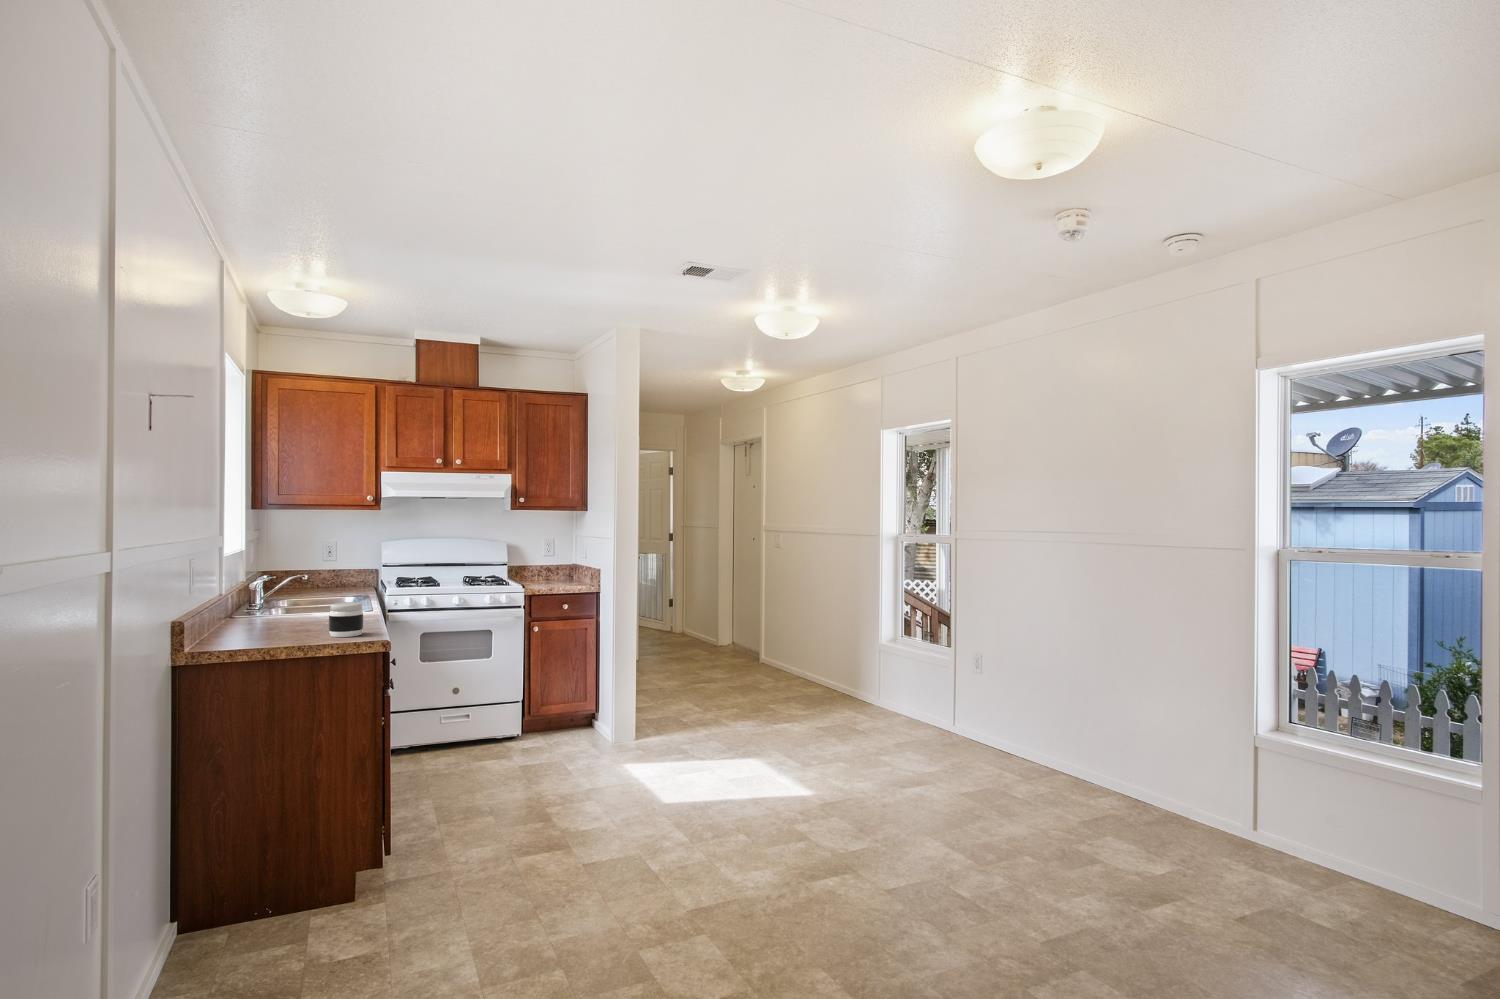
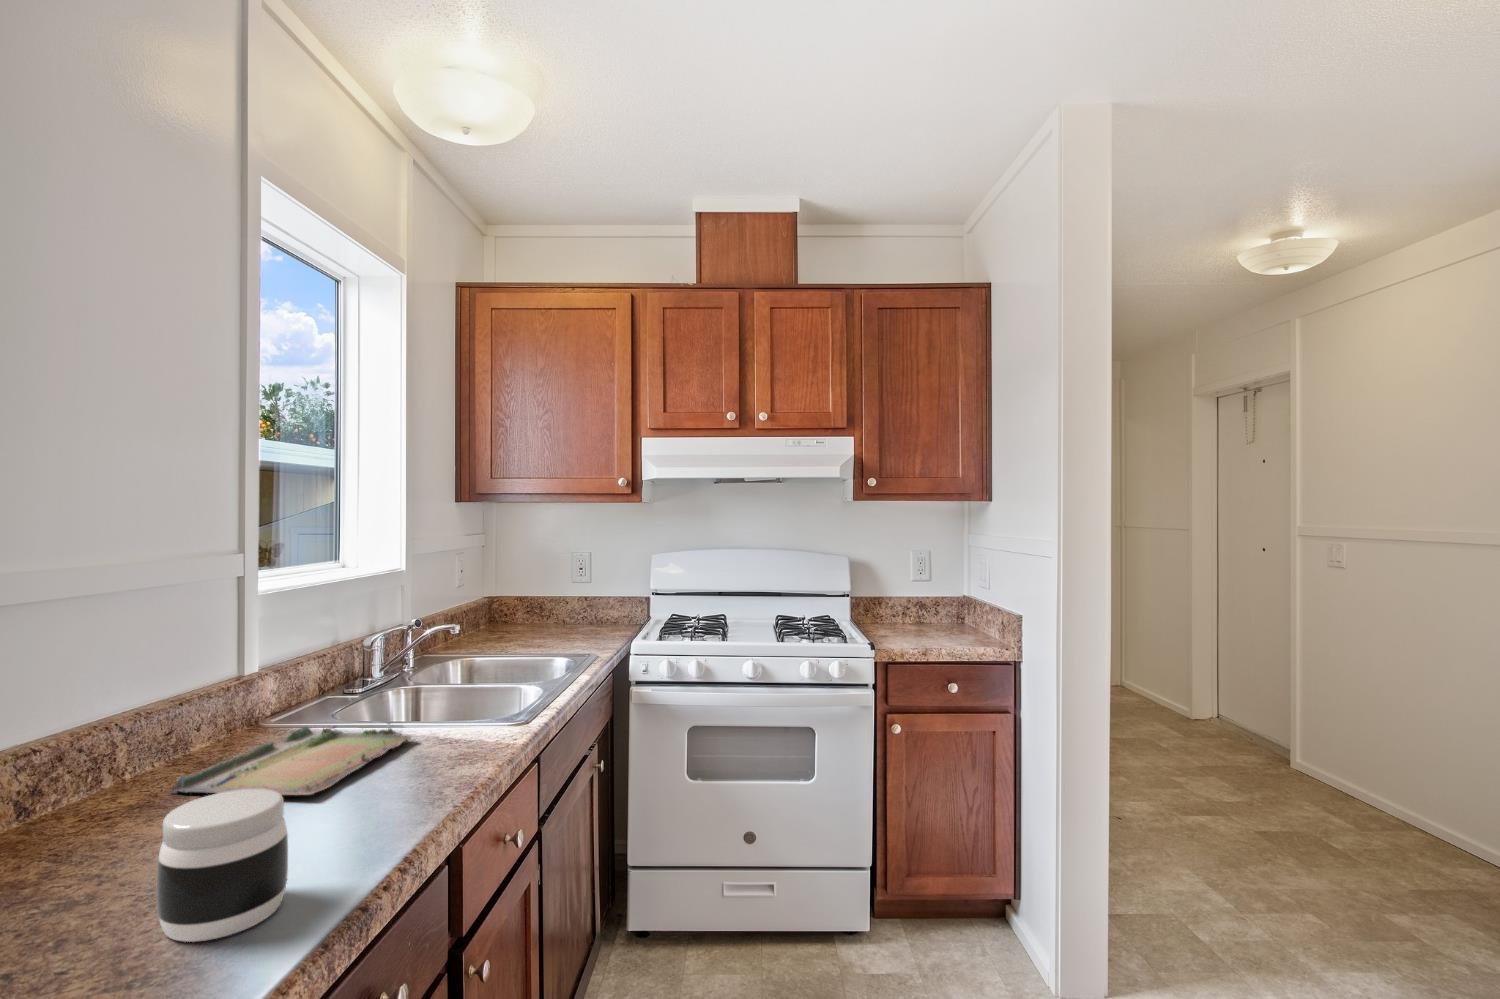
tray: none [254,608,329,628] -> present [170,723,412,795]

